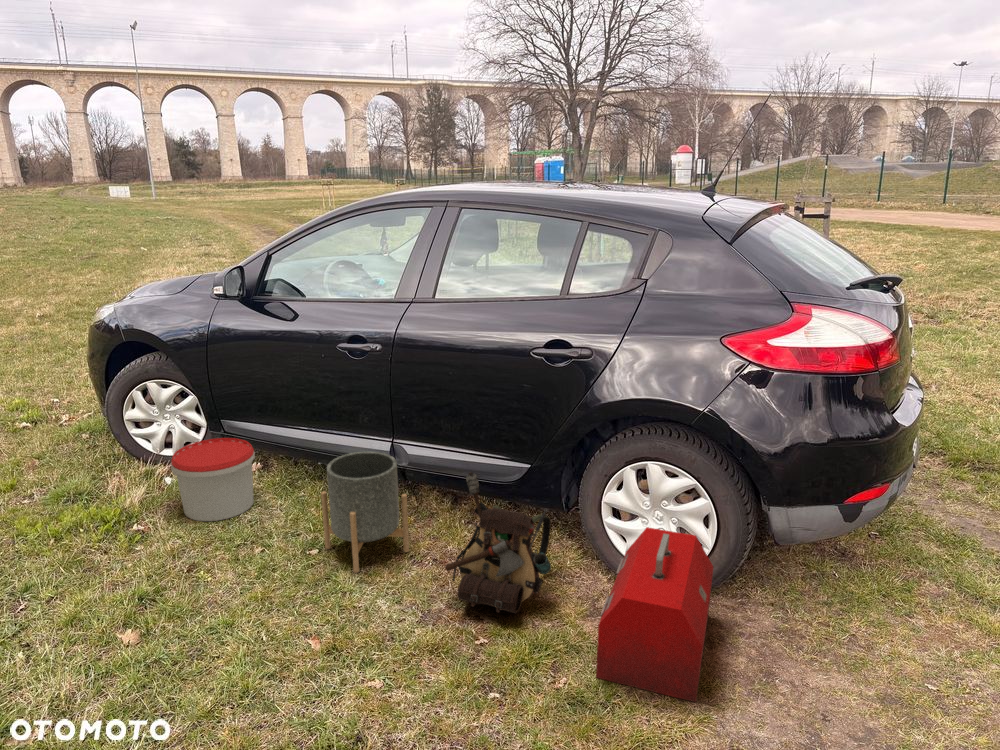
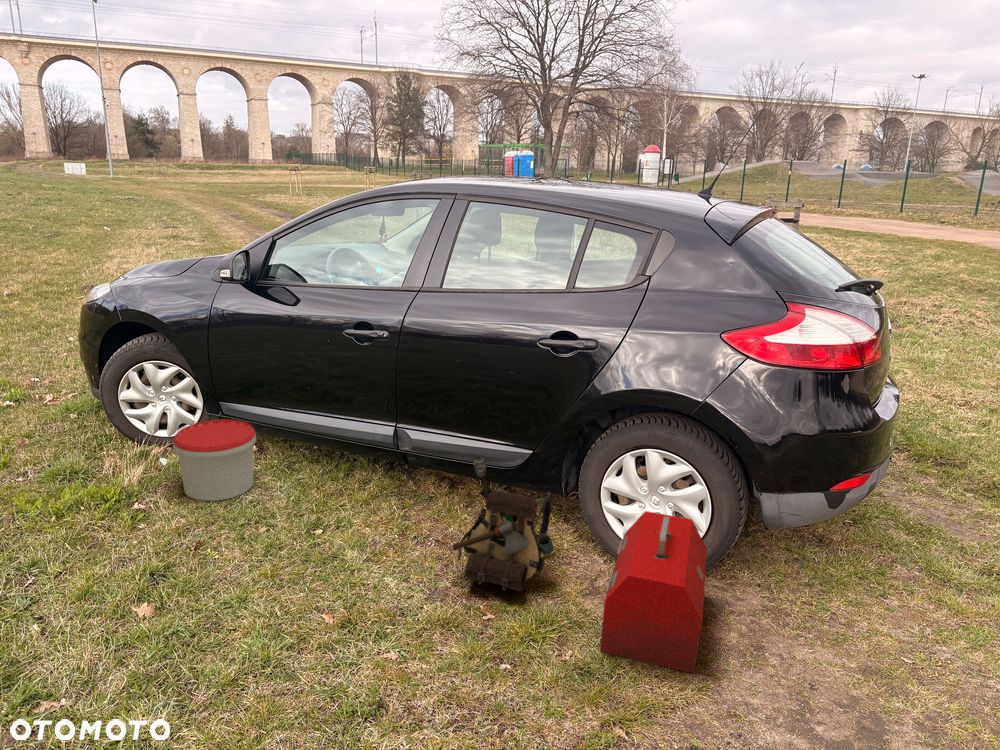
planter: present [321,452,409,573] -> none [327,435,412,552]

